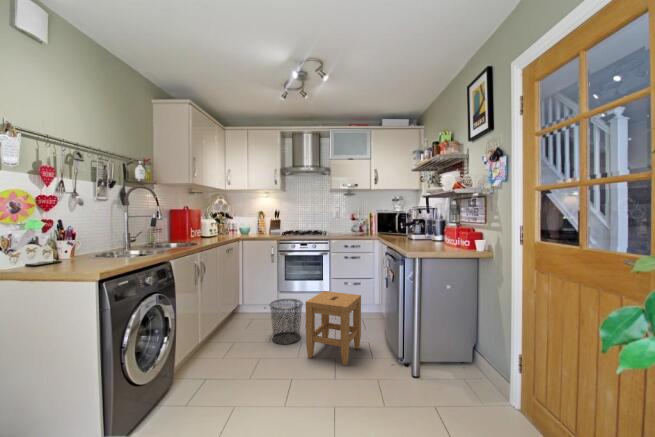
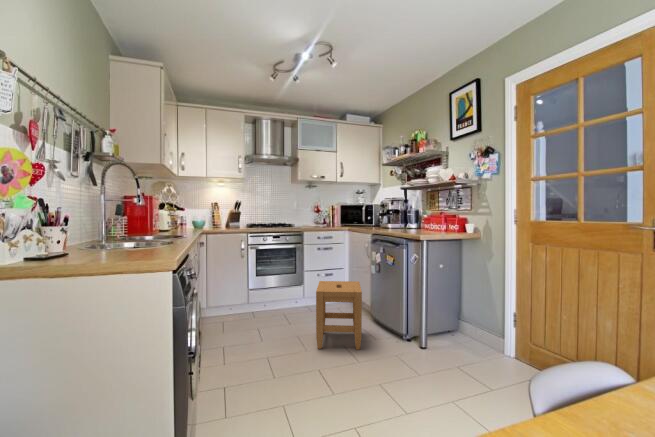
waste bin: present [270,299,303,344] -> none [262,293,298,341]

